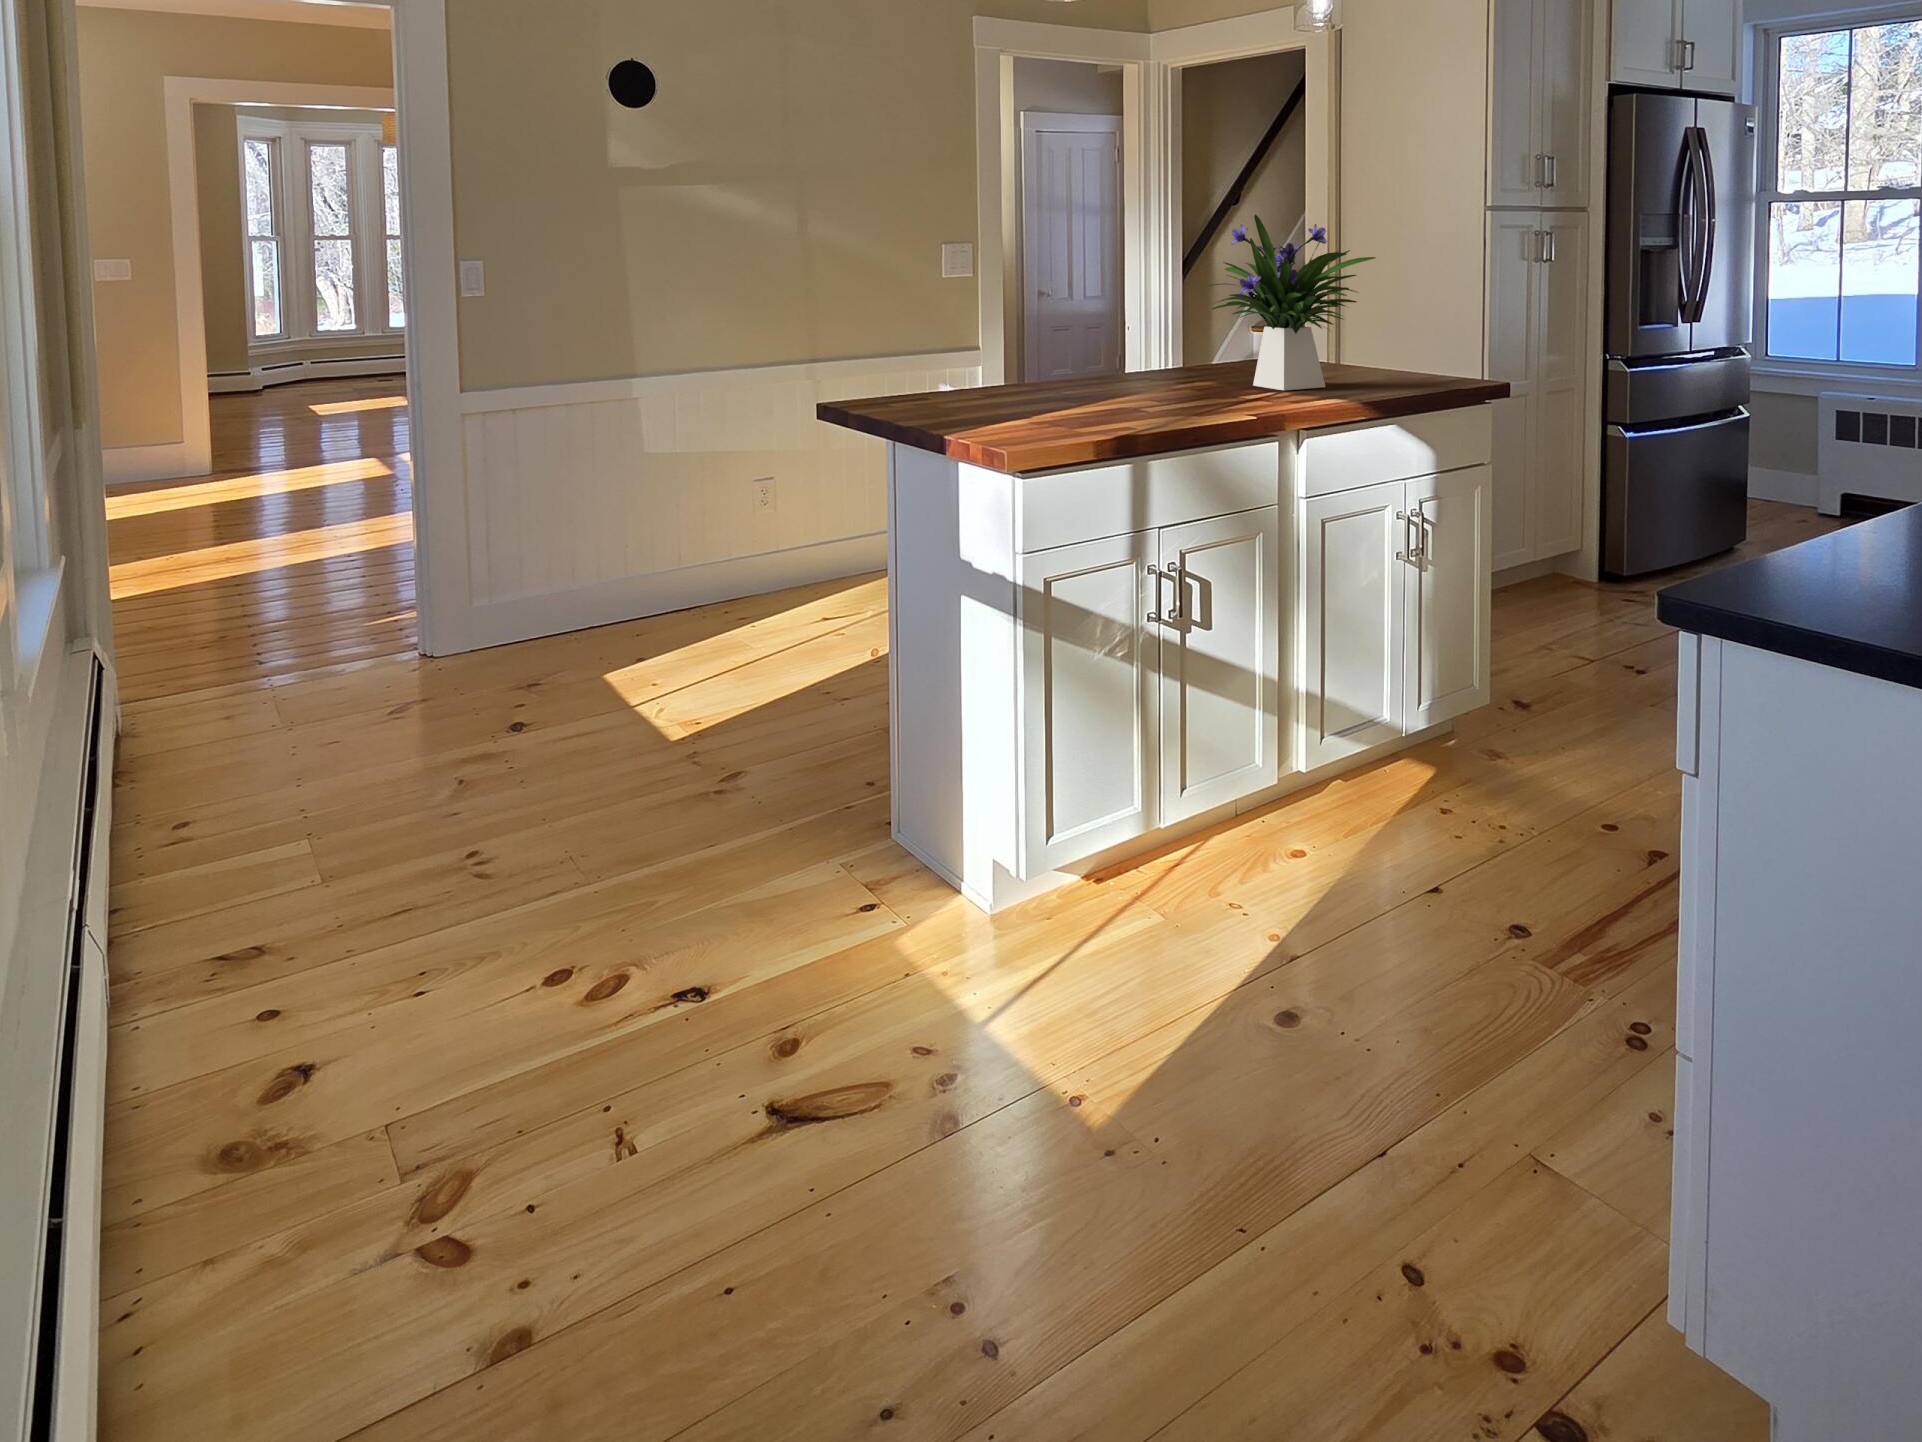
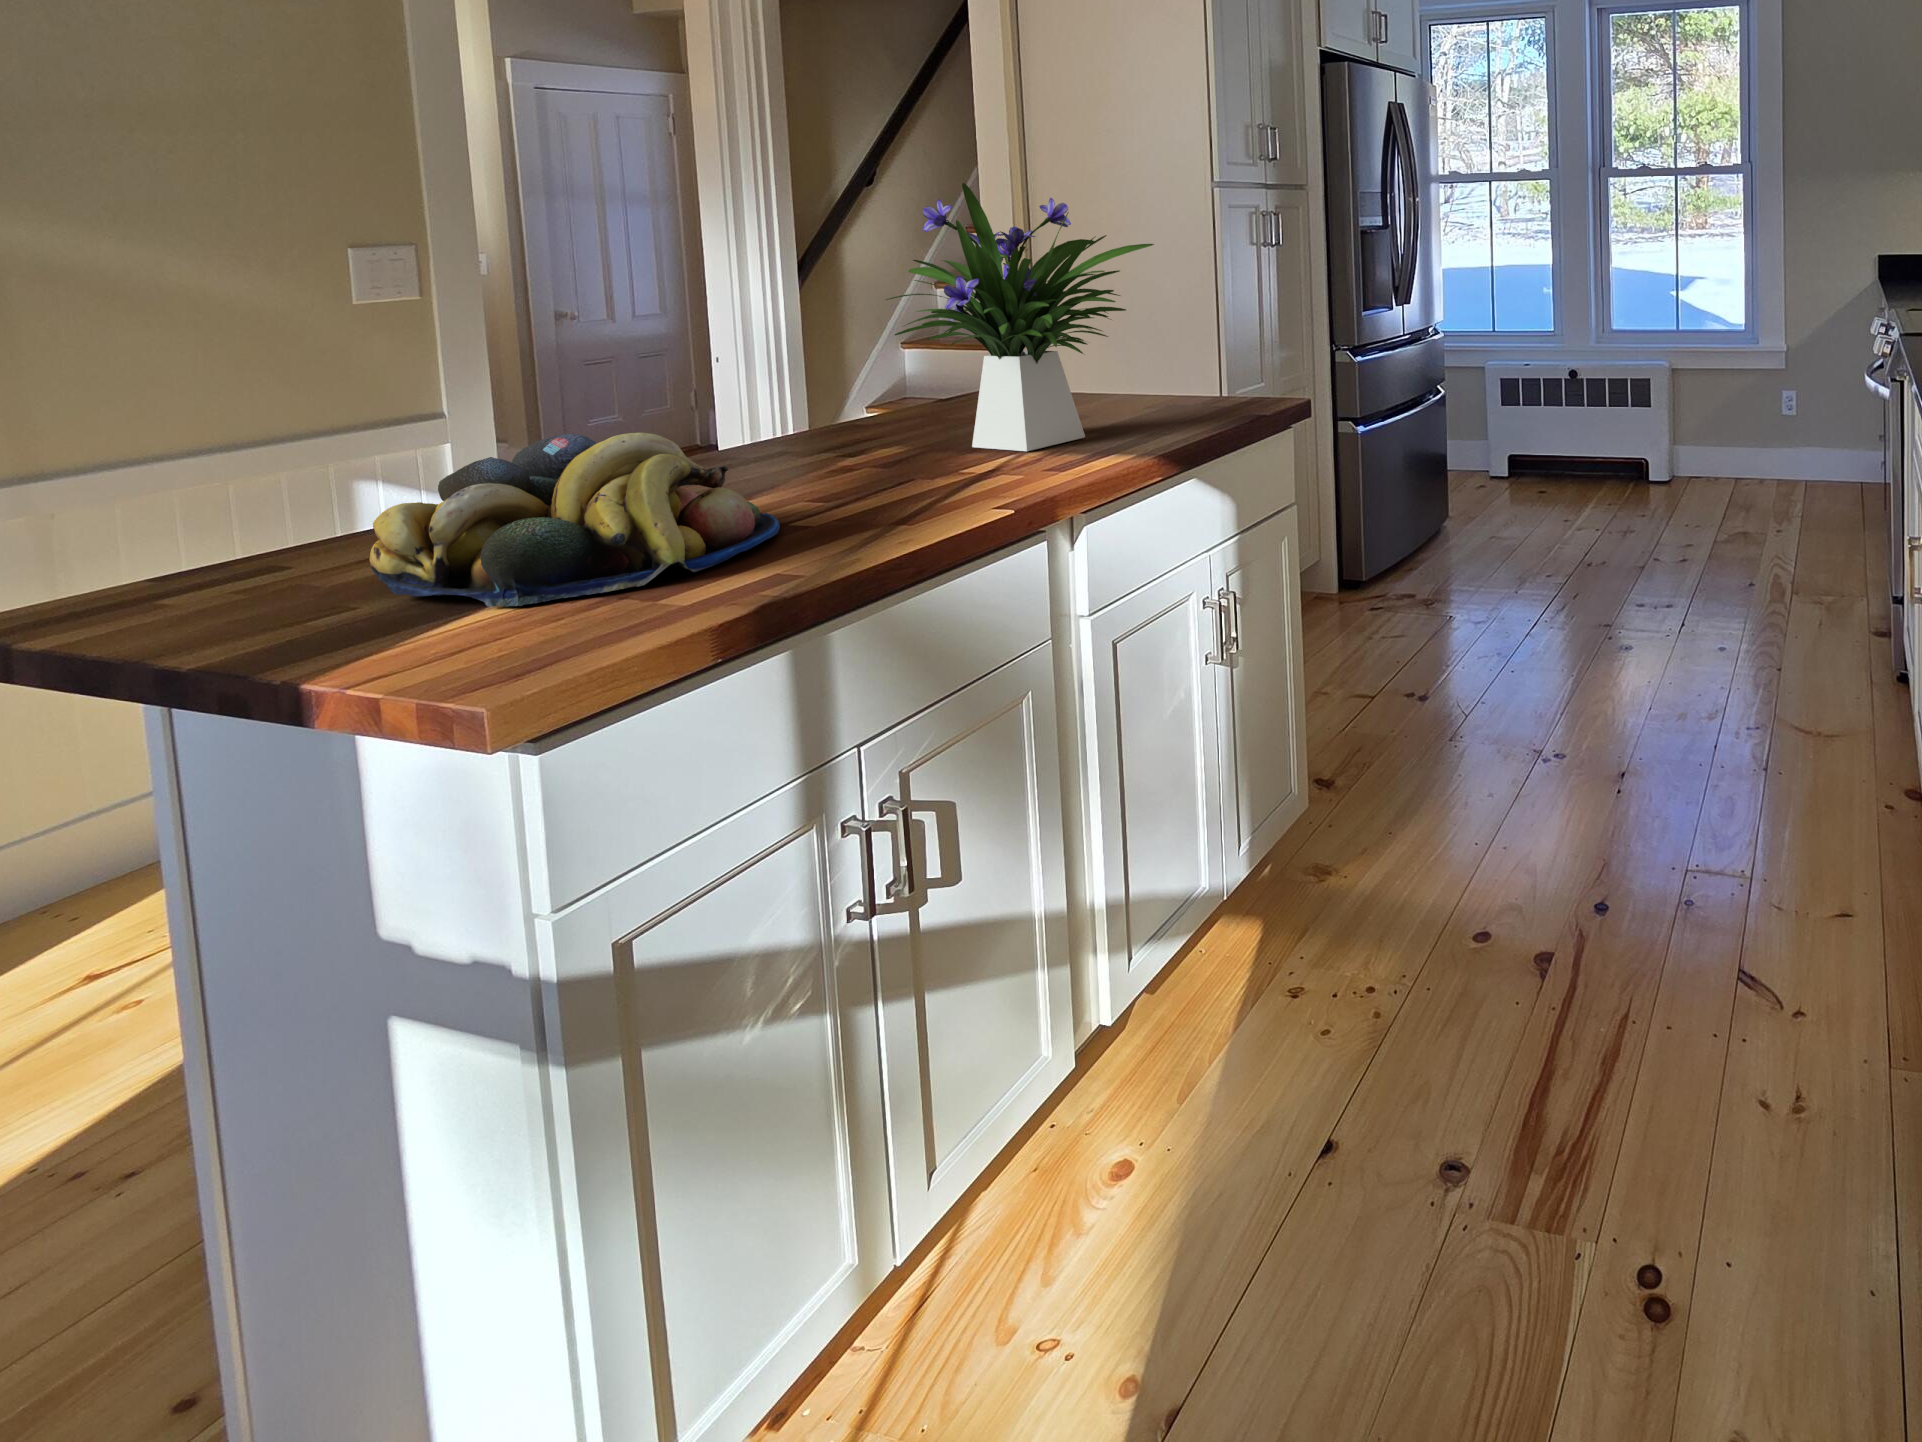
fruit bowl: none [963,347,1134,421] -> present [369,433,780,607]

